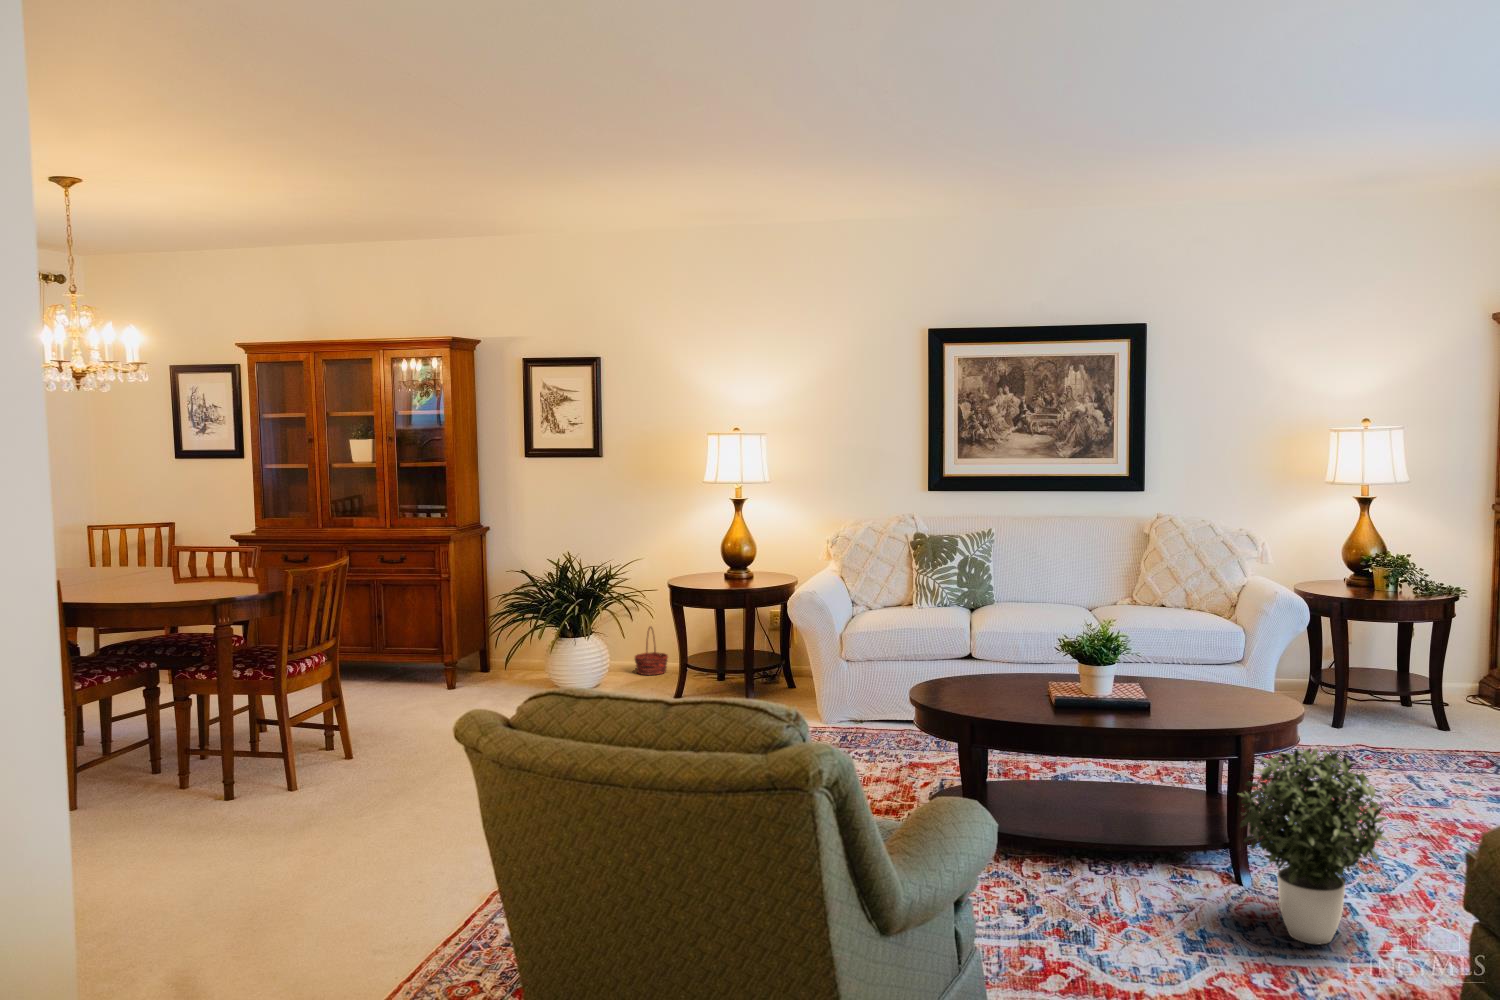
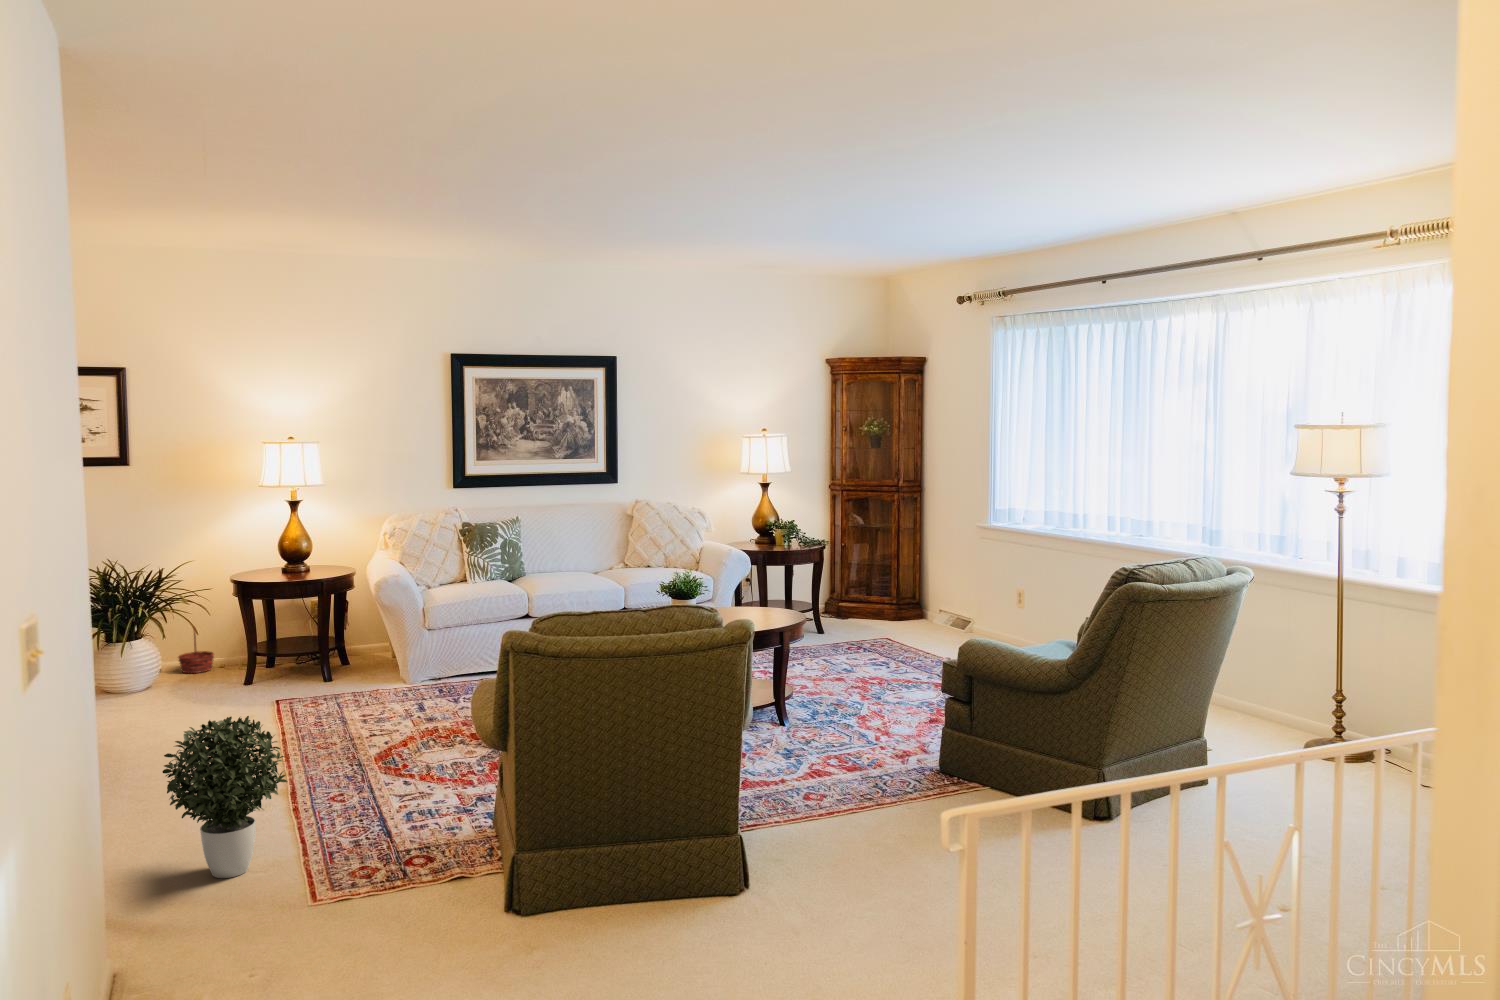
potted plant: present [1239,748,1388,944] -> present [162,716,288,878]

